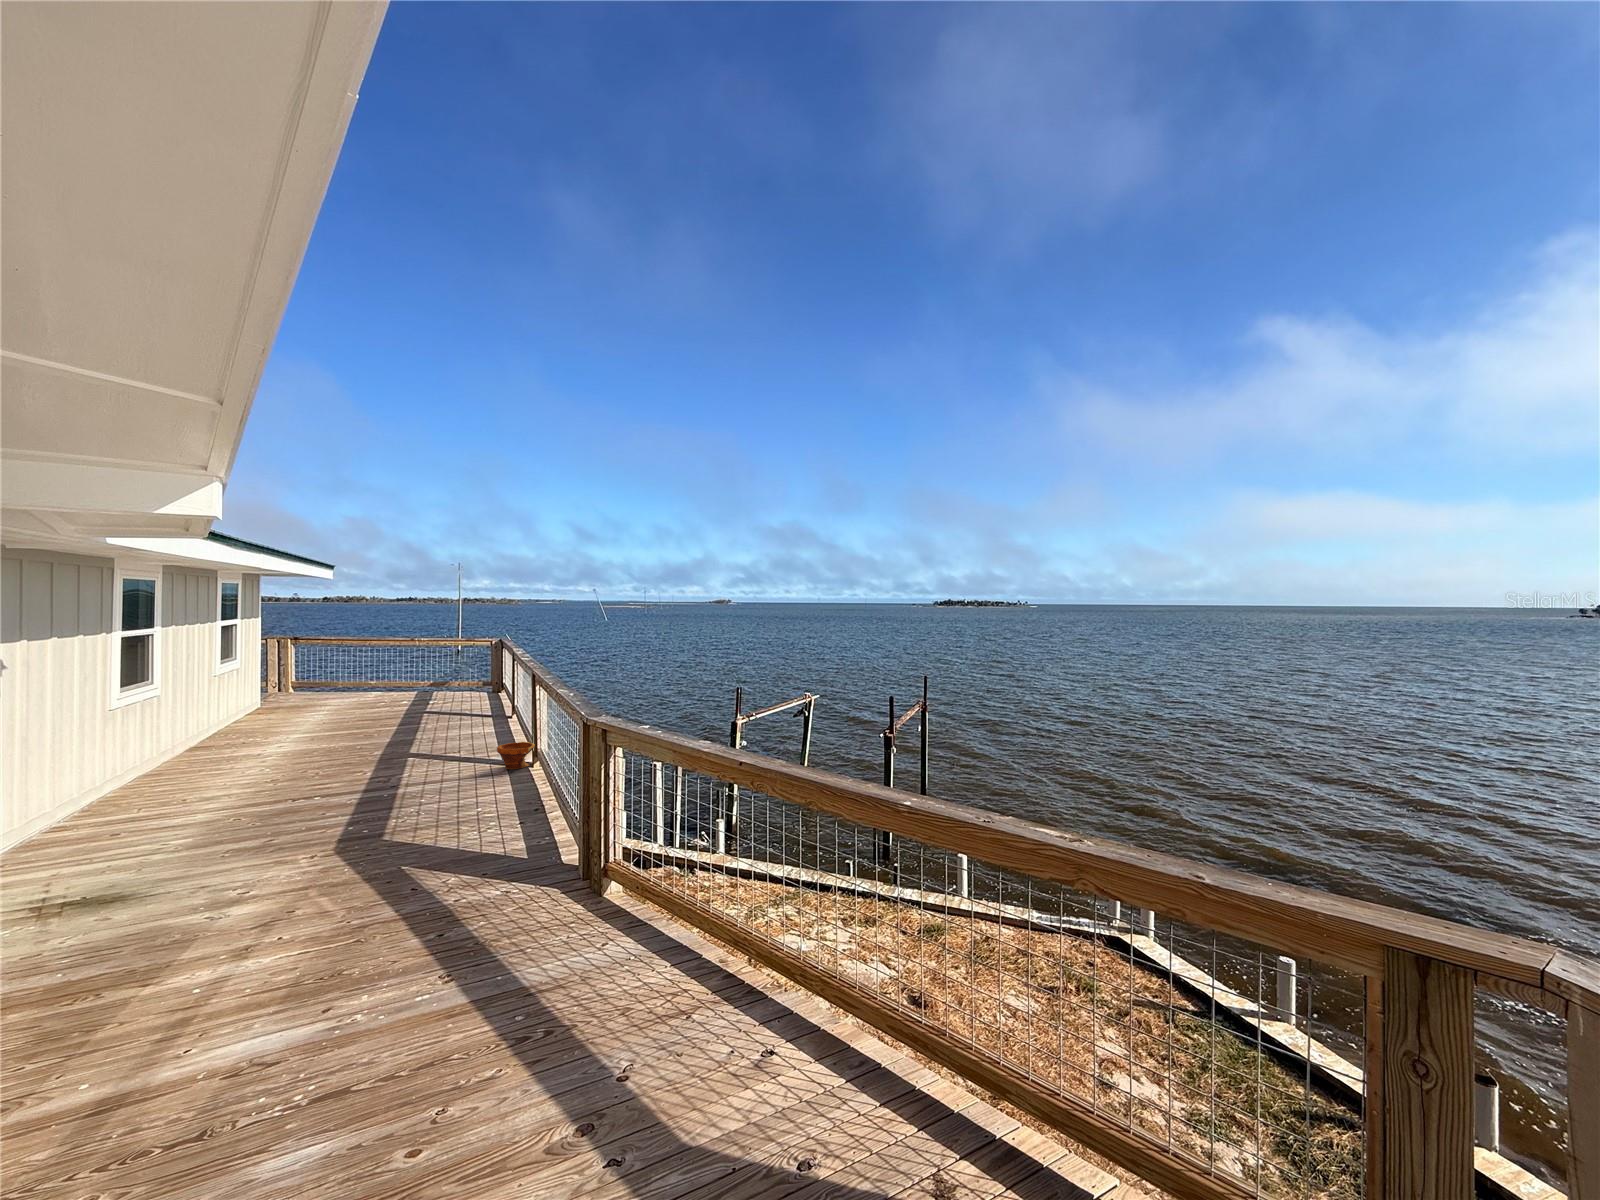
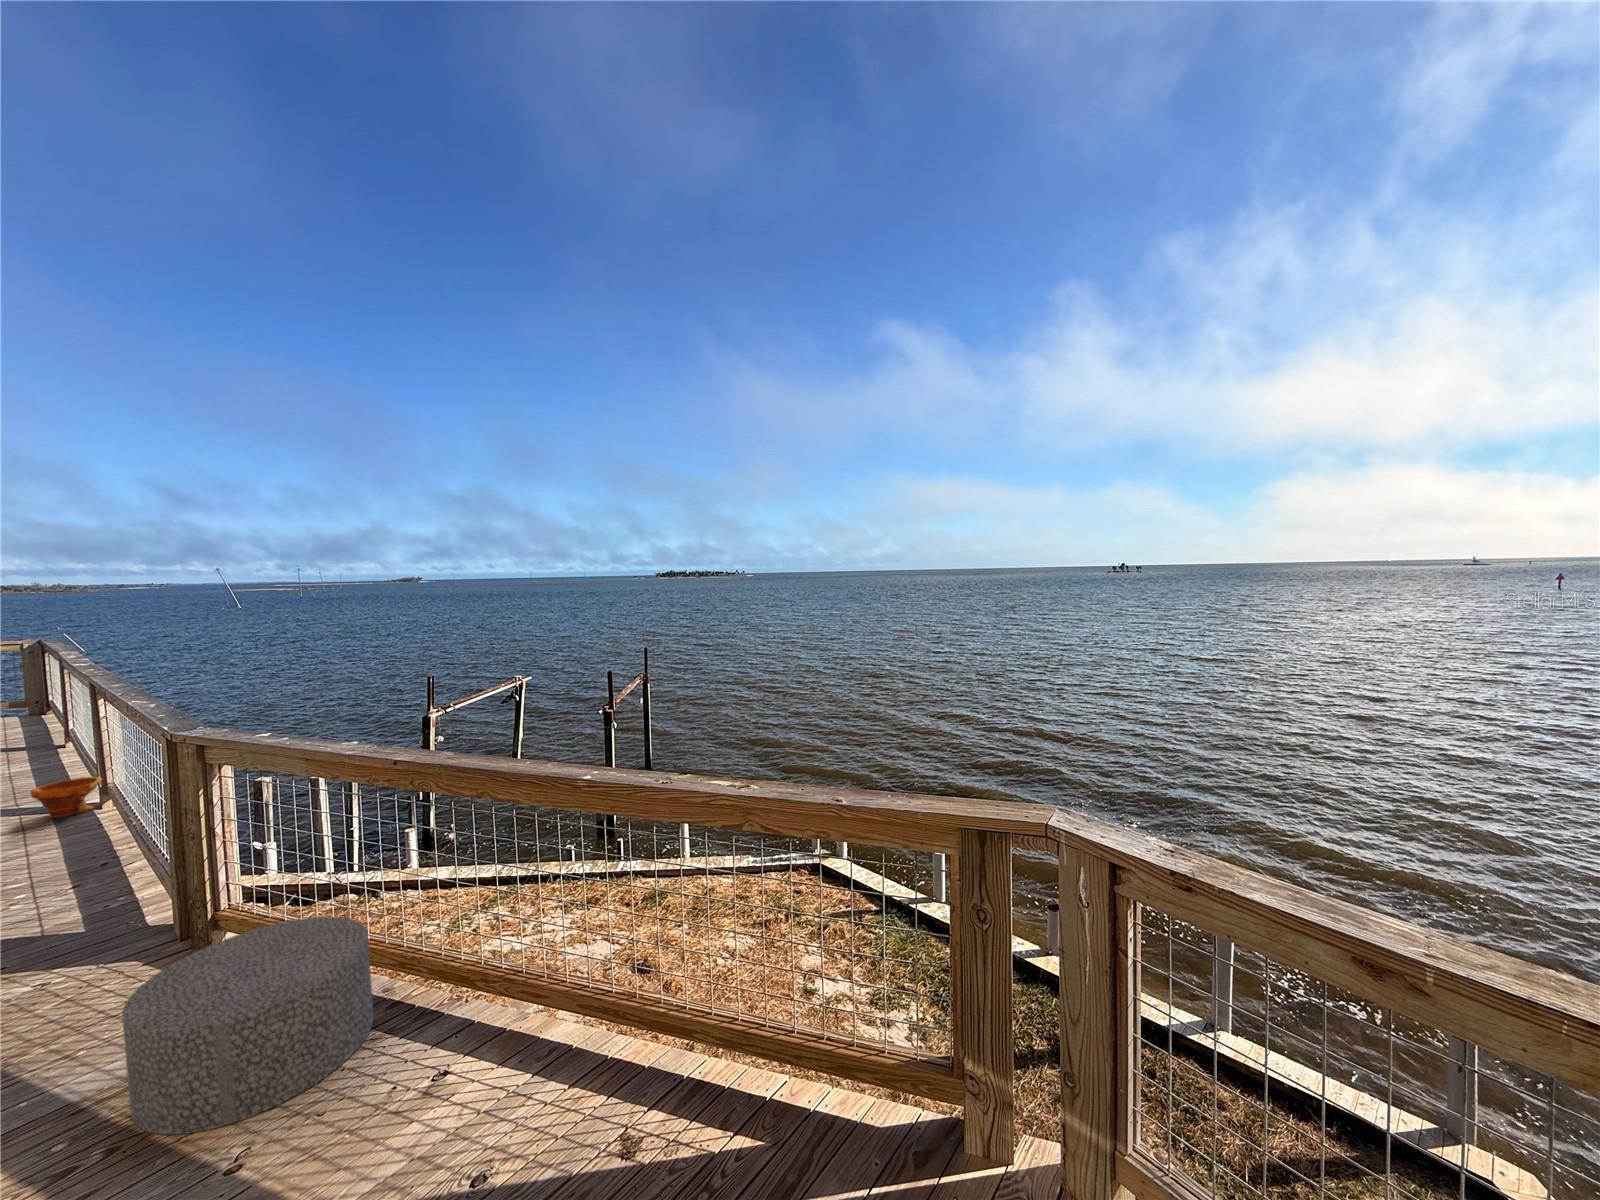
ottoman: none [558,883,714,1040] -> present [122,916,374,1135]

